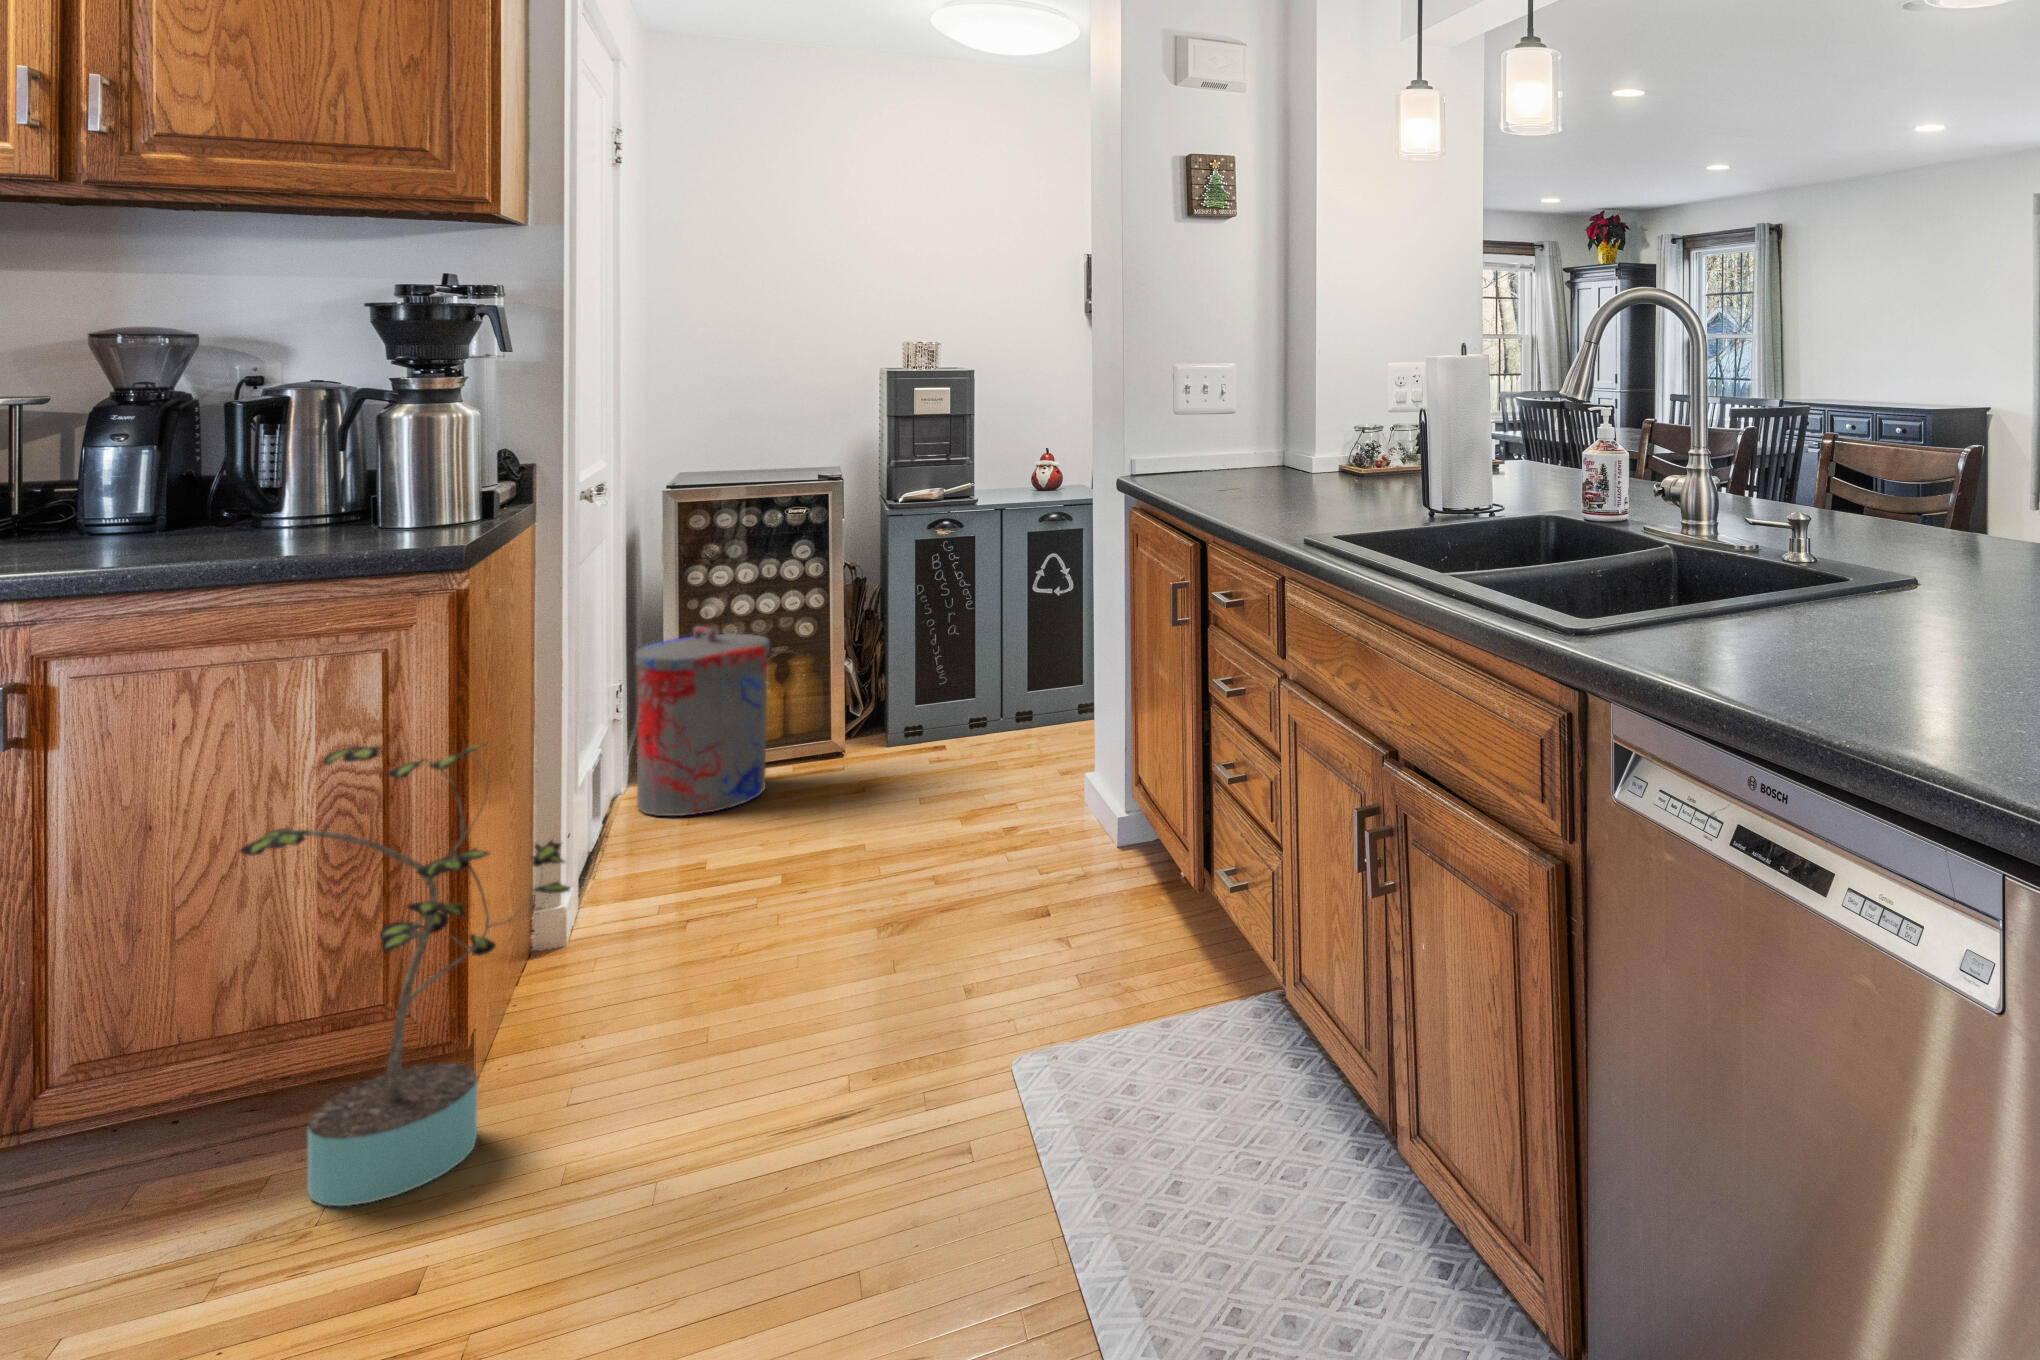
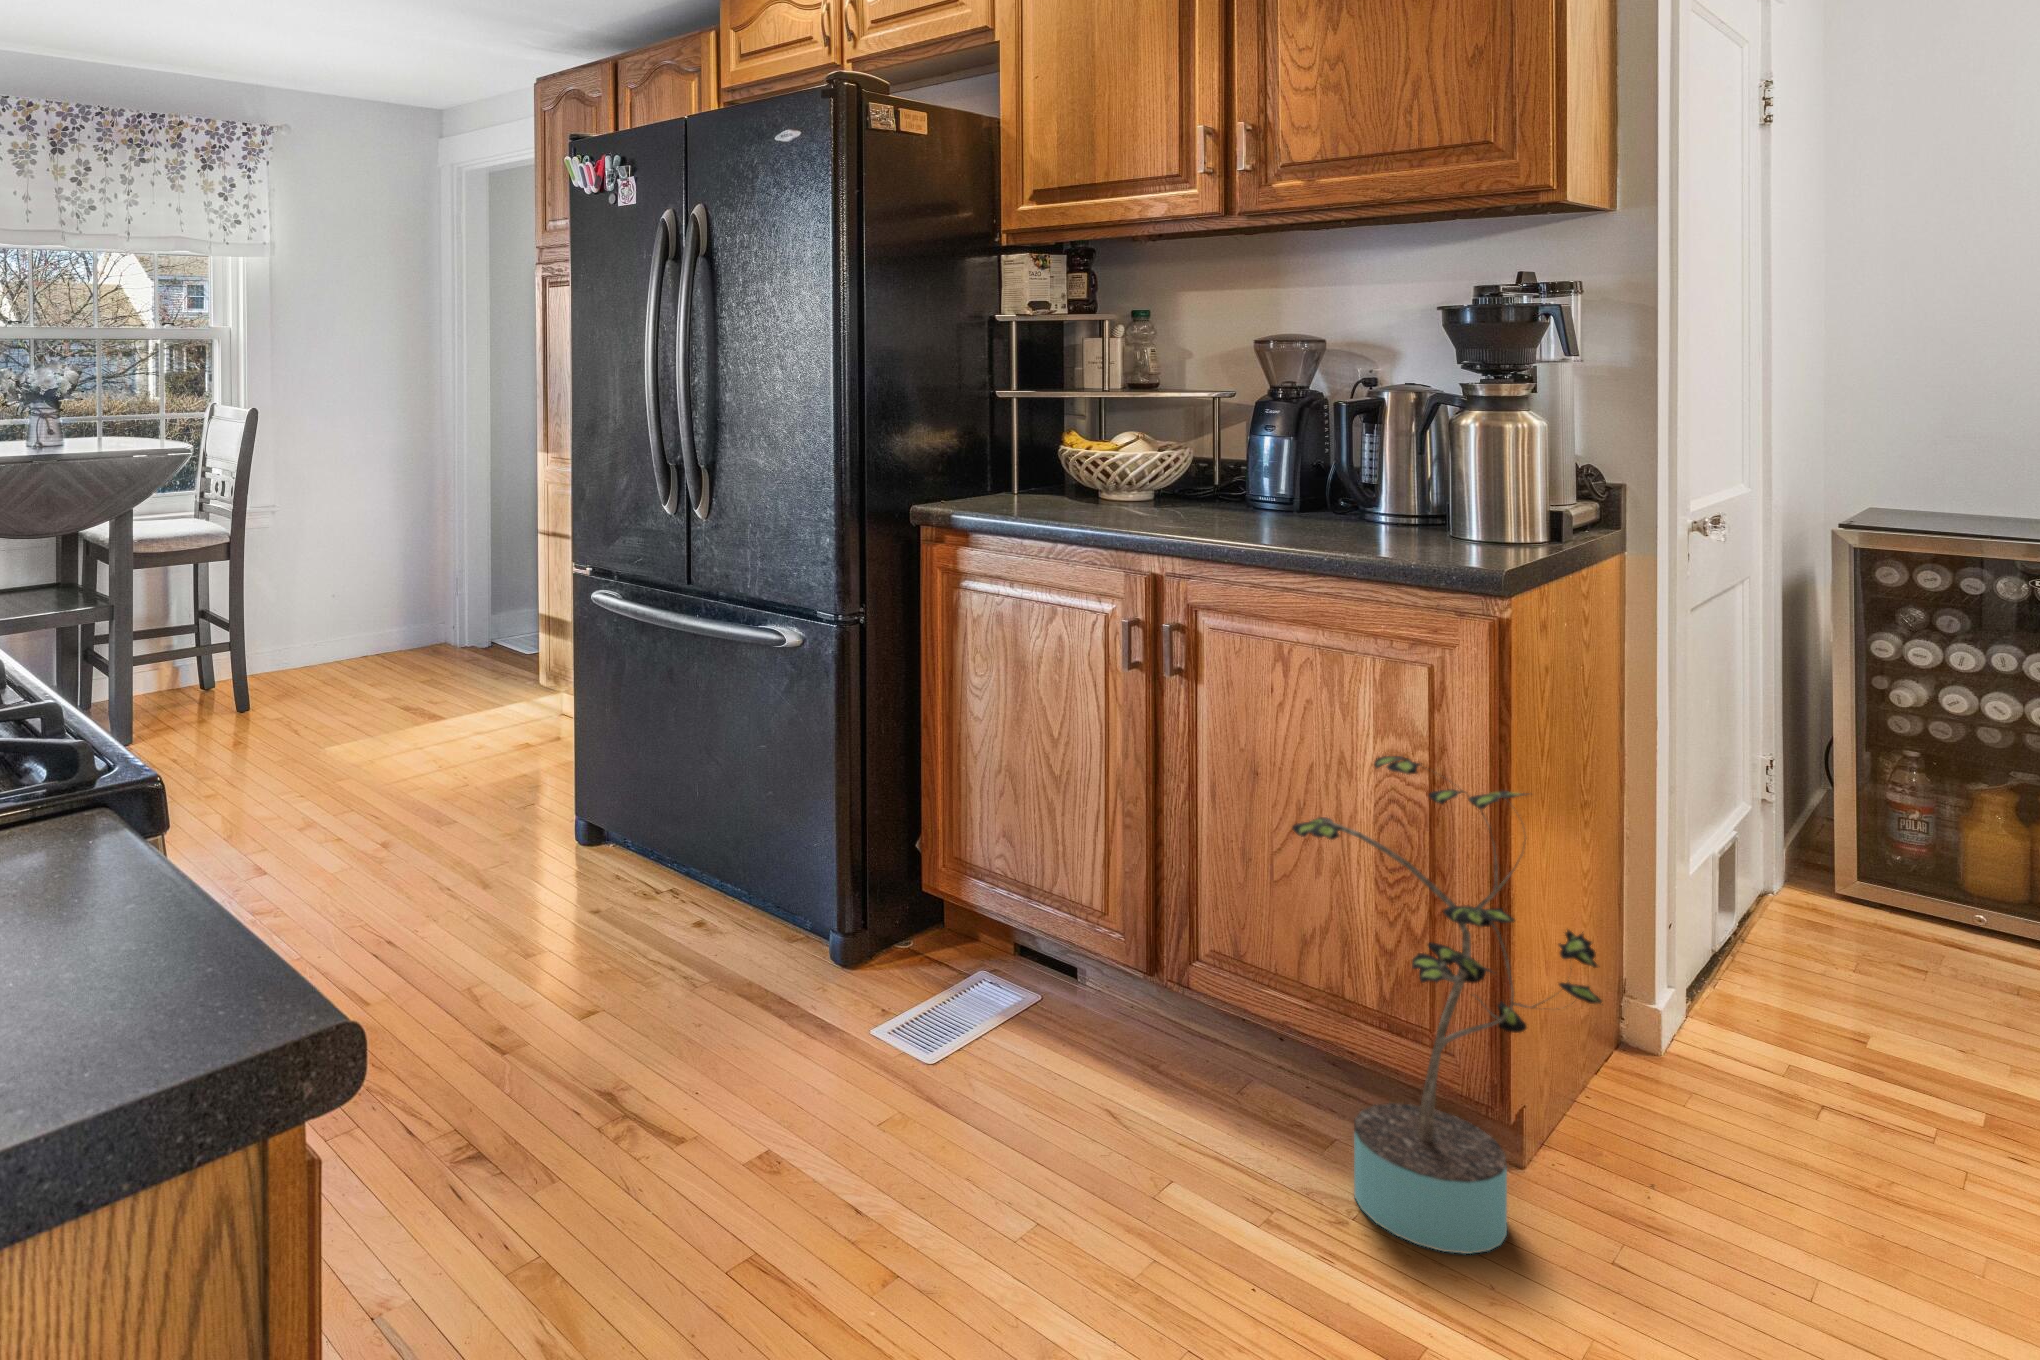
trash can: present [636,626,770,816] -> none [1787,713,1989,975]

